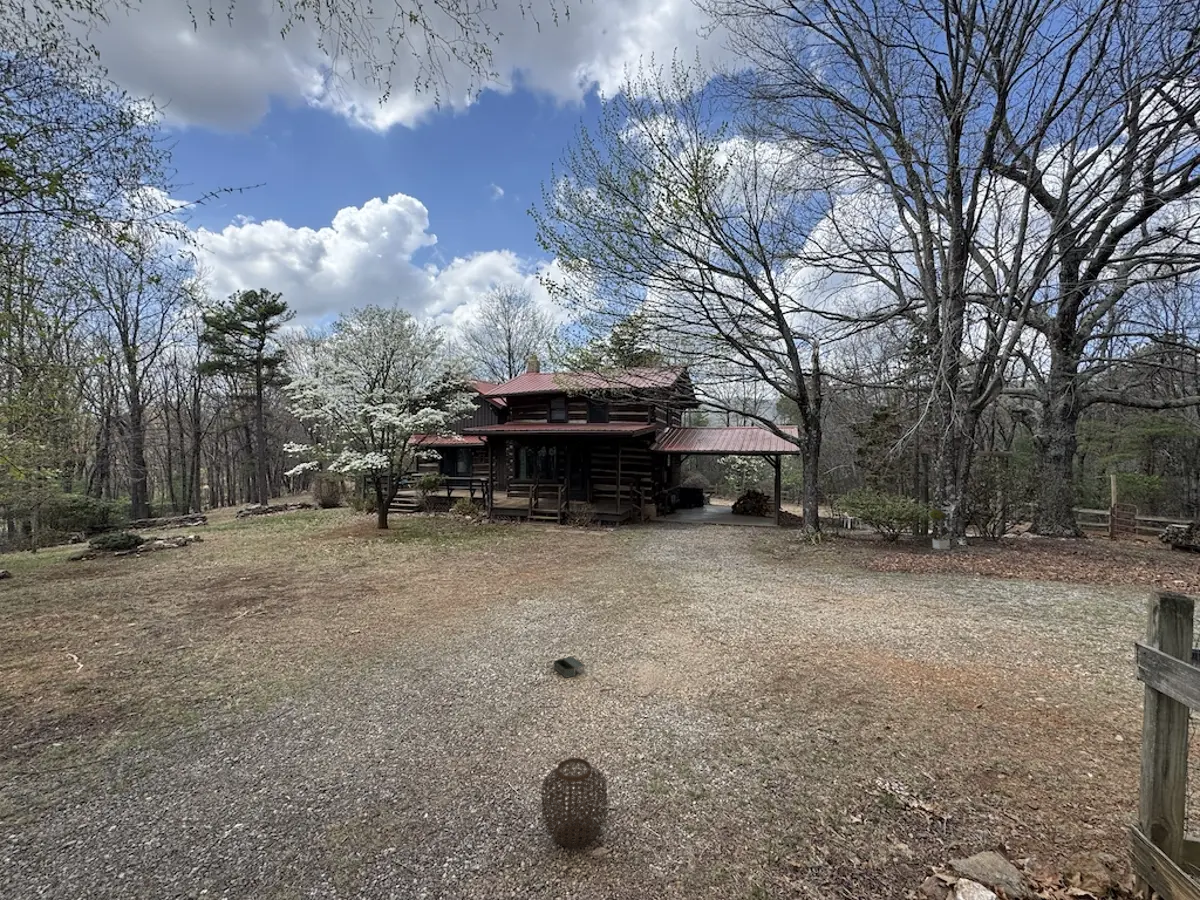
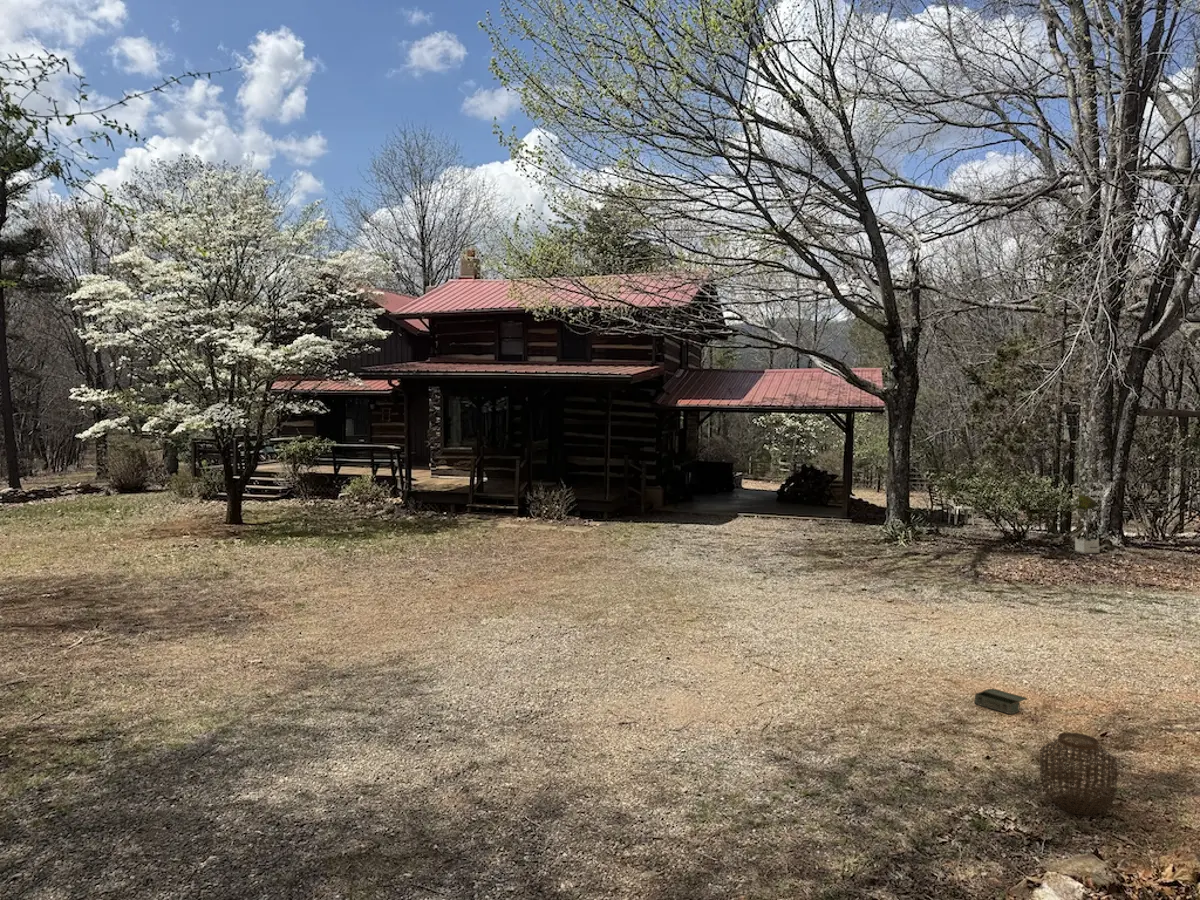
toolbox: present [554,656,584,678] -> present [975,689,1027,714]
woven basket: present [542,758,607,848] -> present [1040,733,1117,816]

